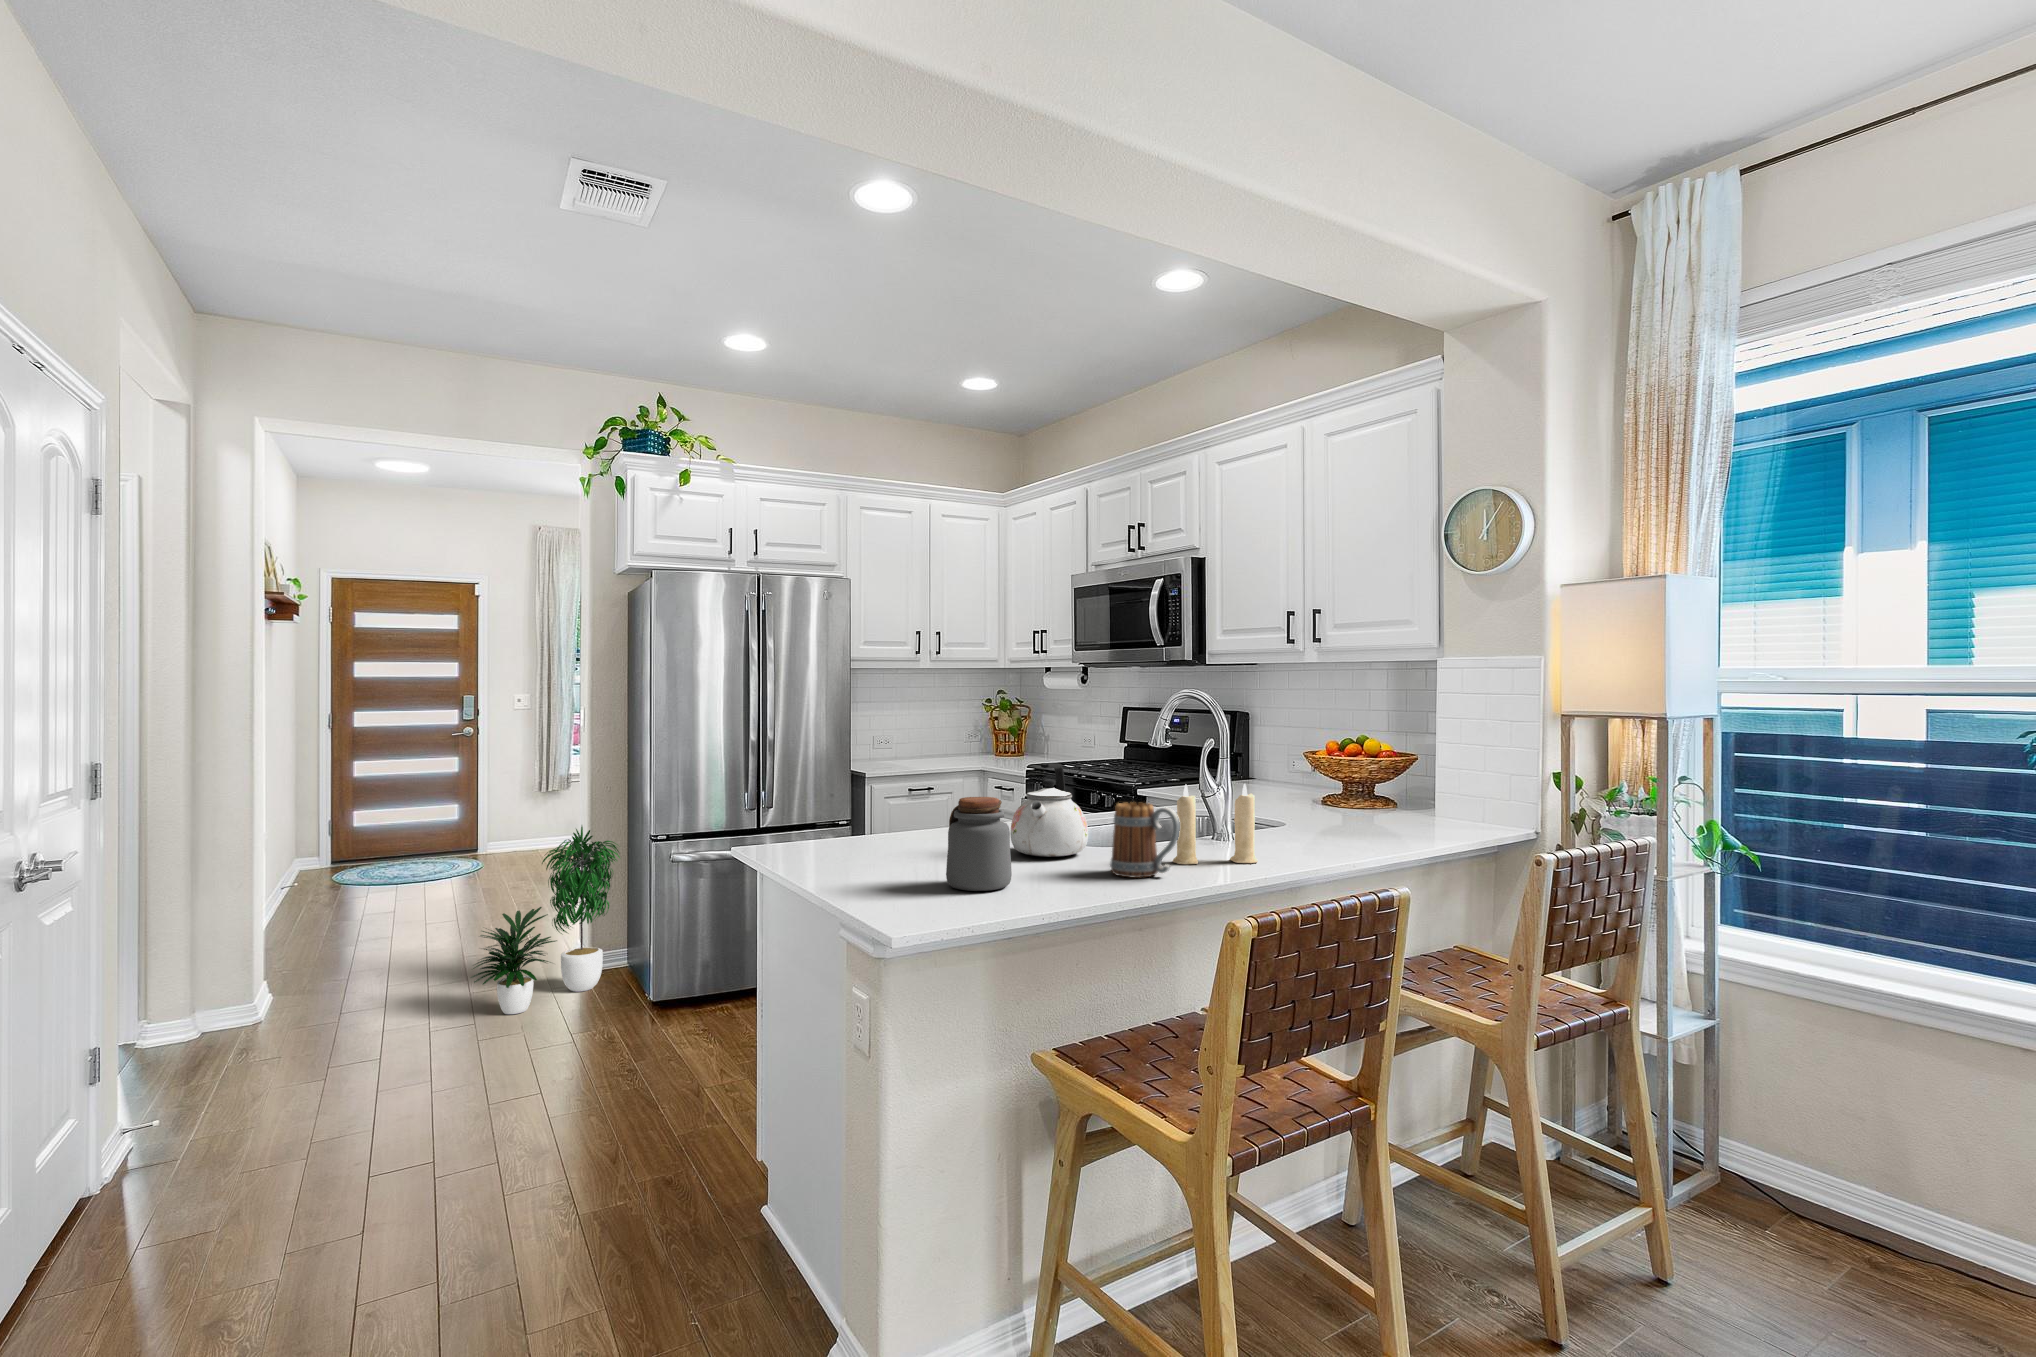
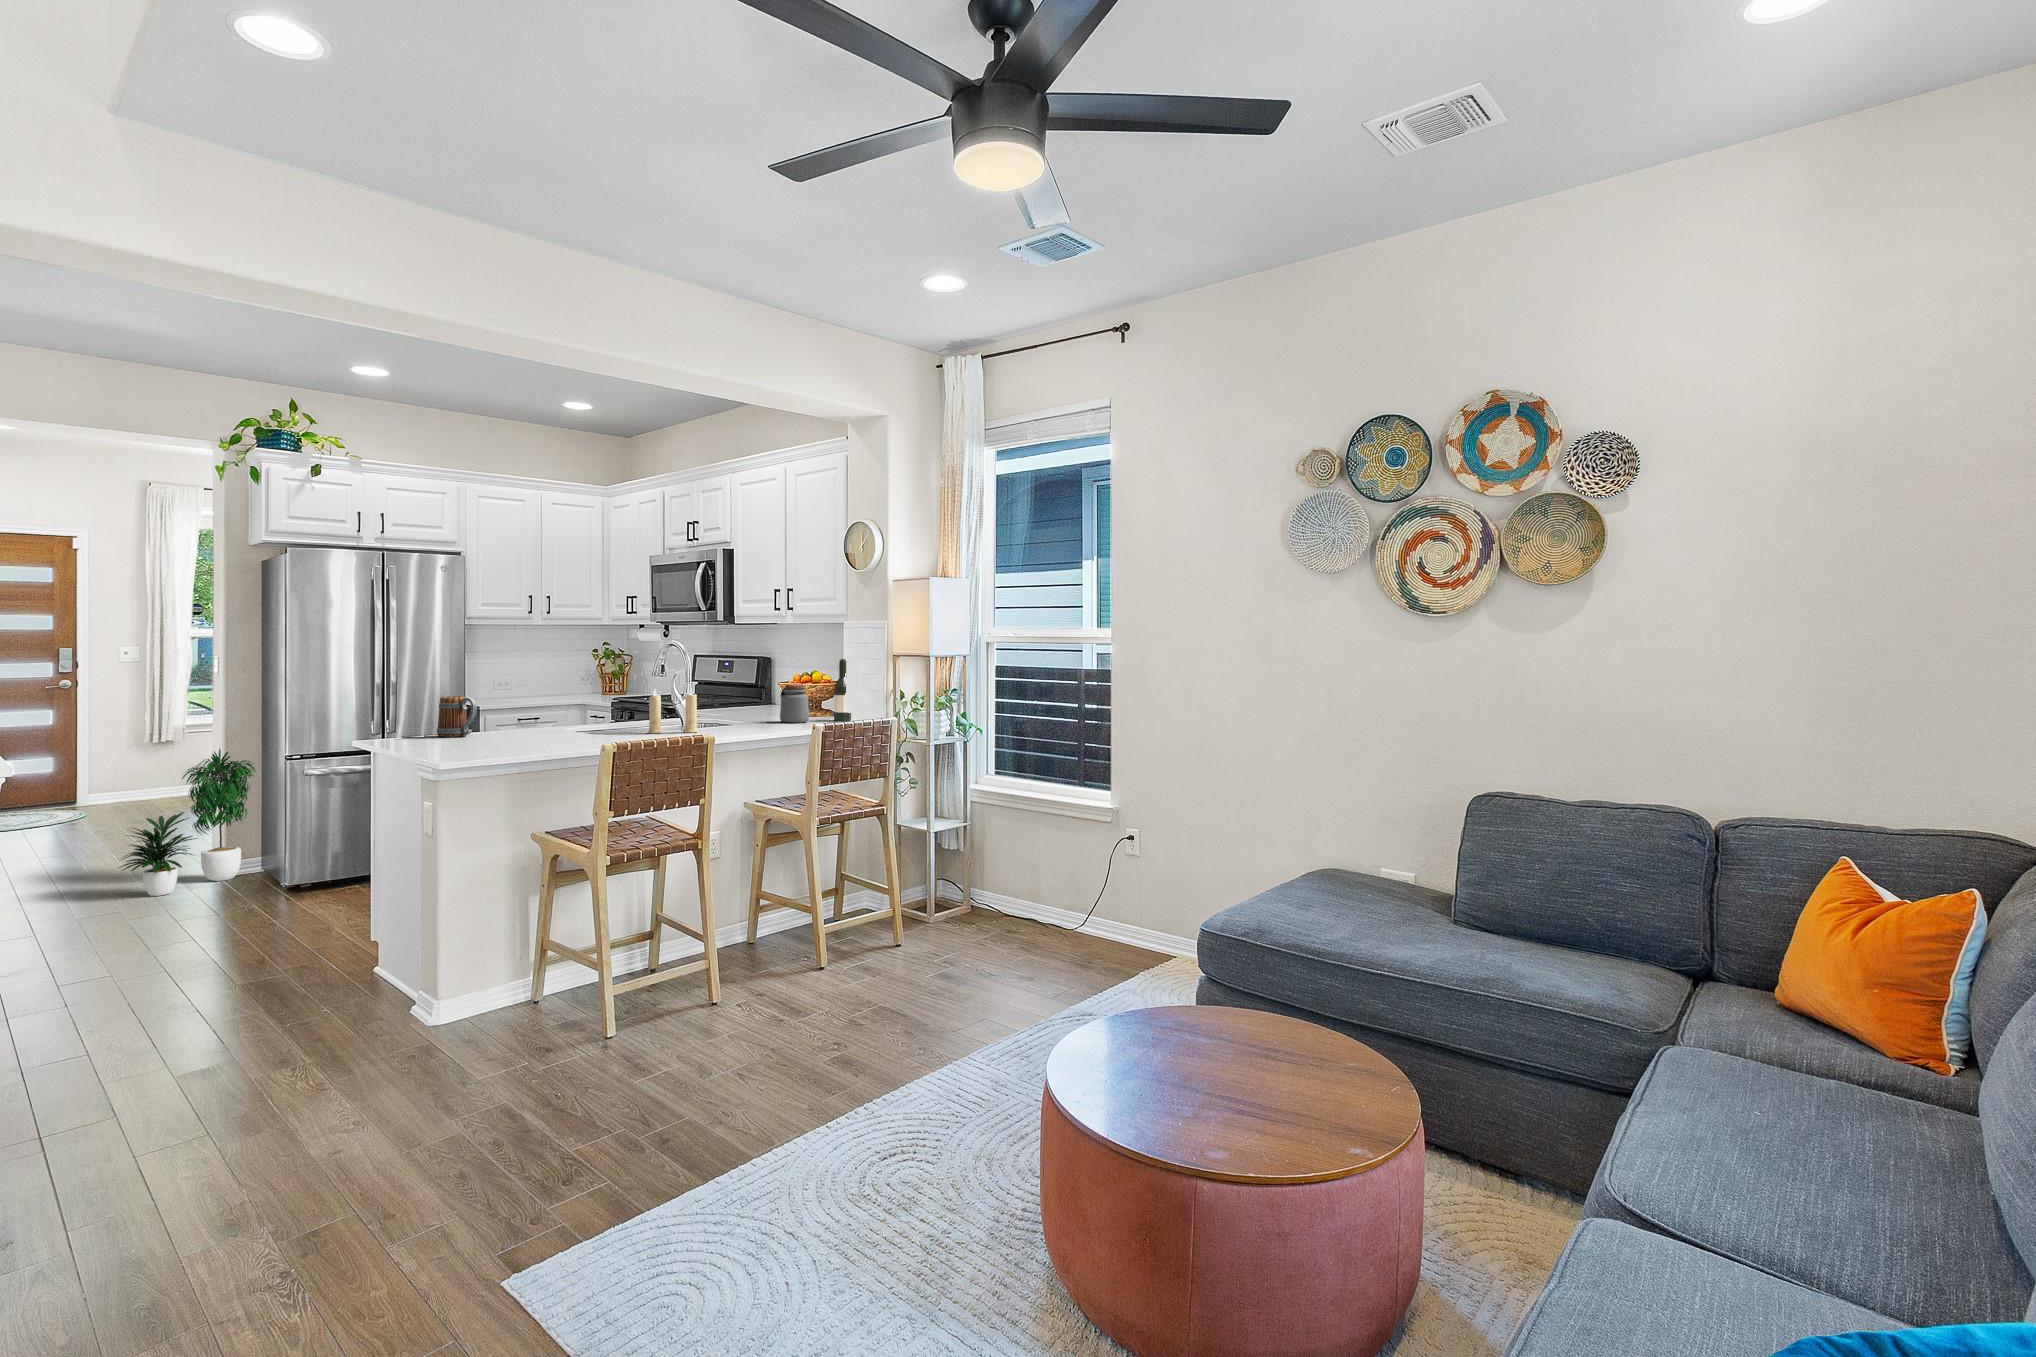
wine bottle: none [1428,722,1458,828] -> present [834,659,851,721]
kettle: present [1010,763,1088,857] -> none [549,678,600,732]
jar: present [946,797,1012,891] -> present [780,684,809,723]
mug: present [1110,802,1180,878] -> present [437,696,477,737]

